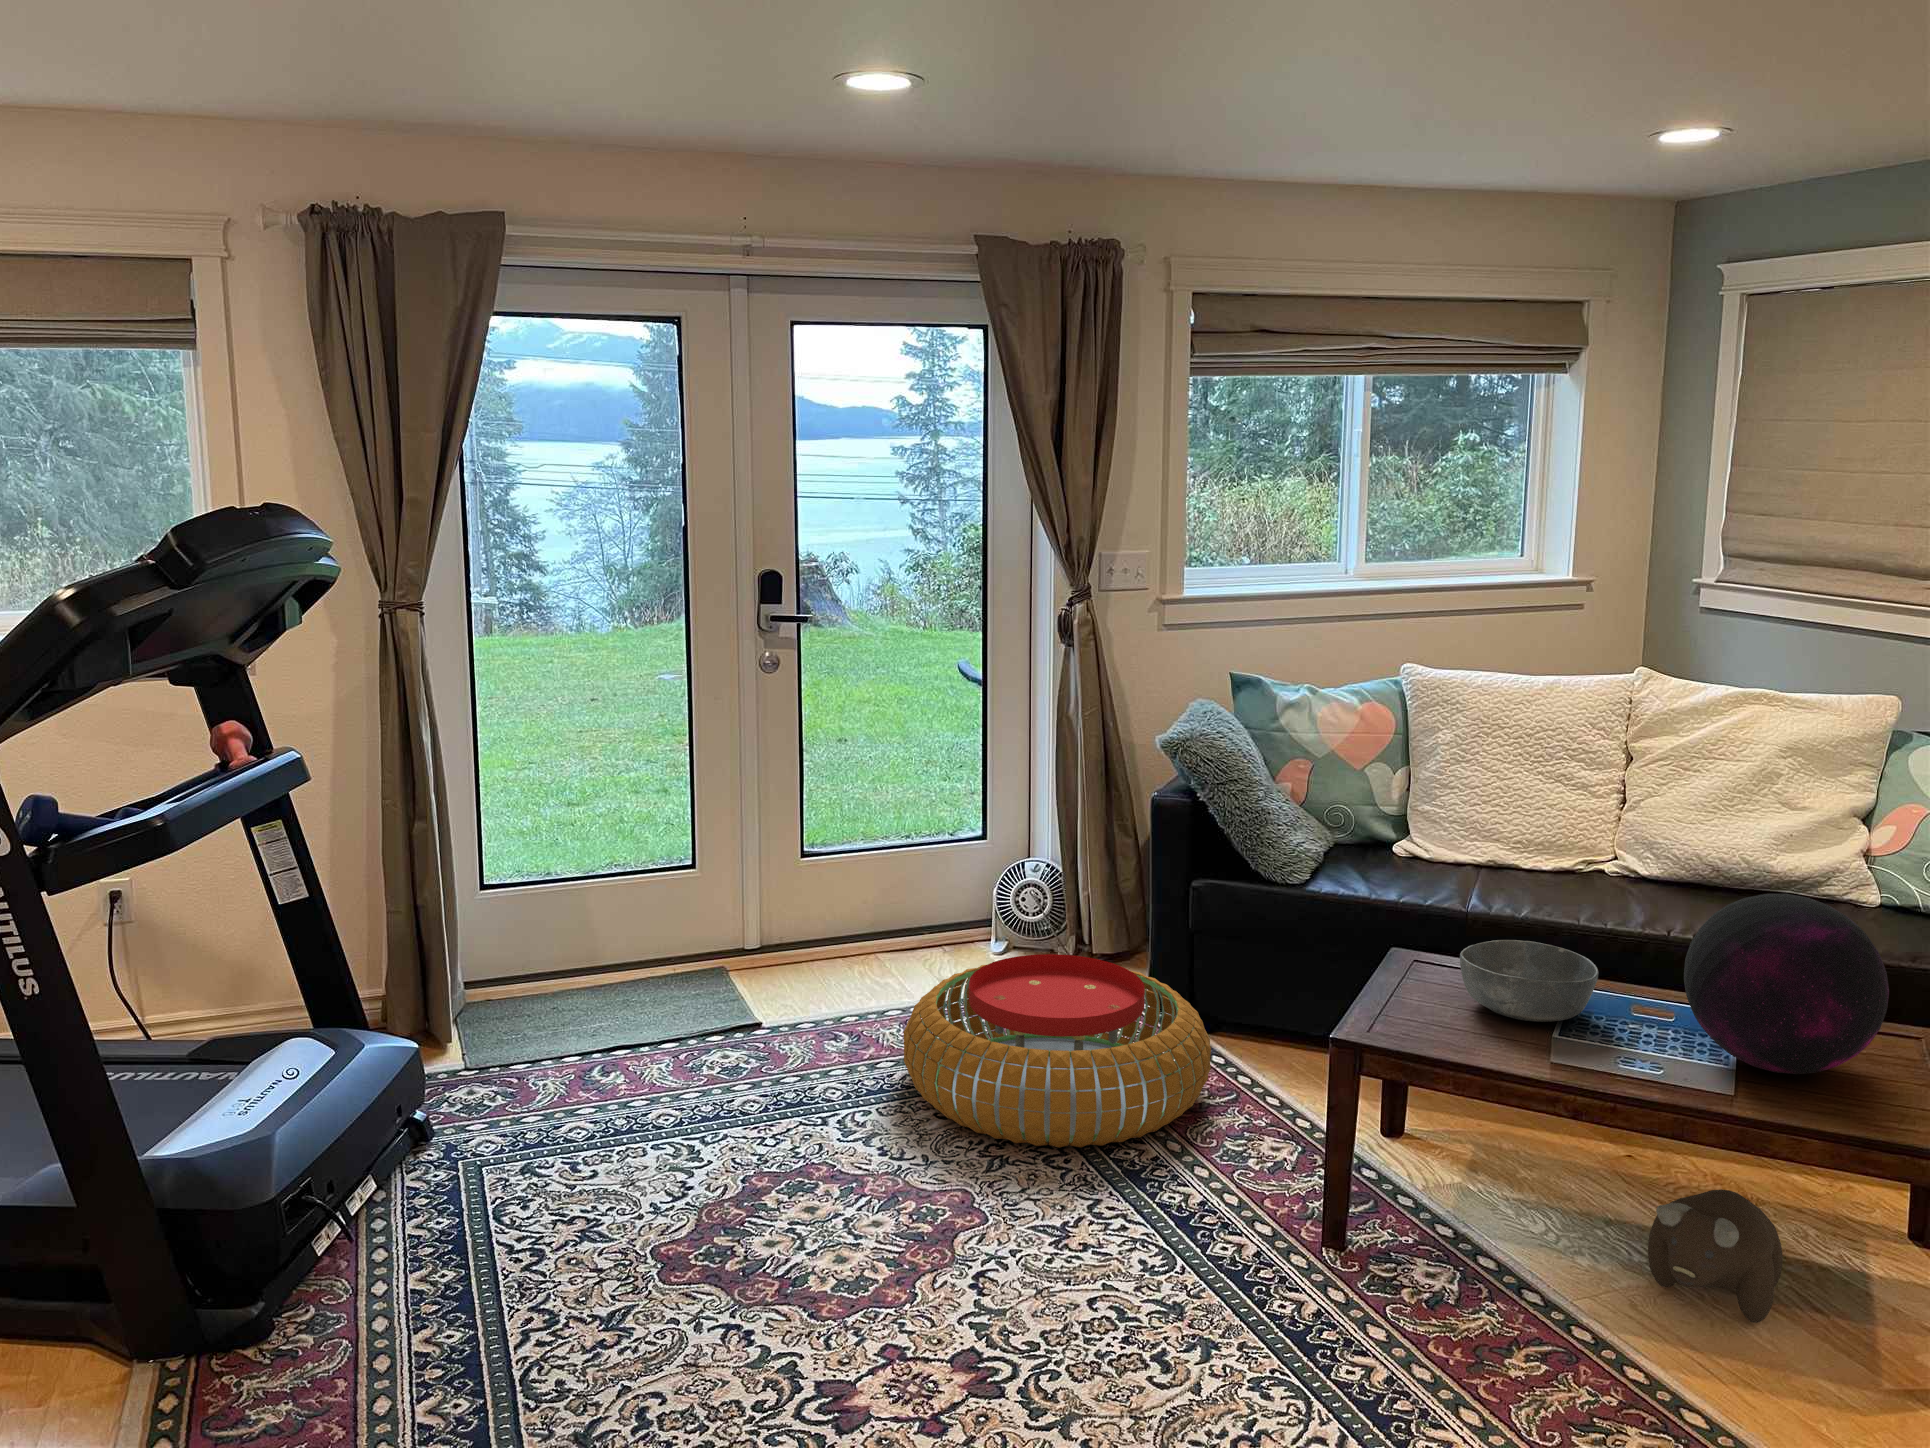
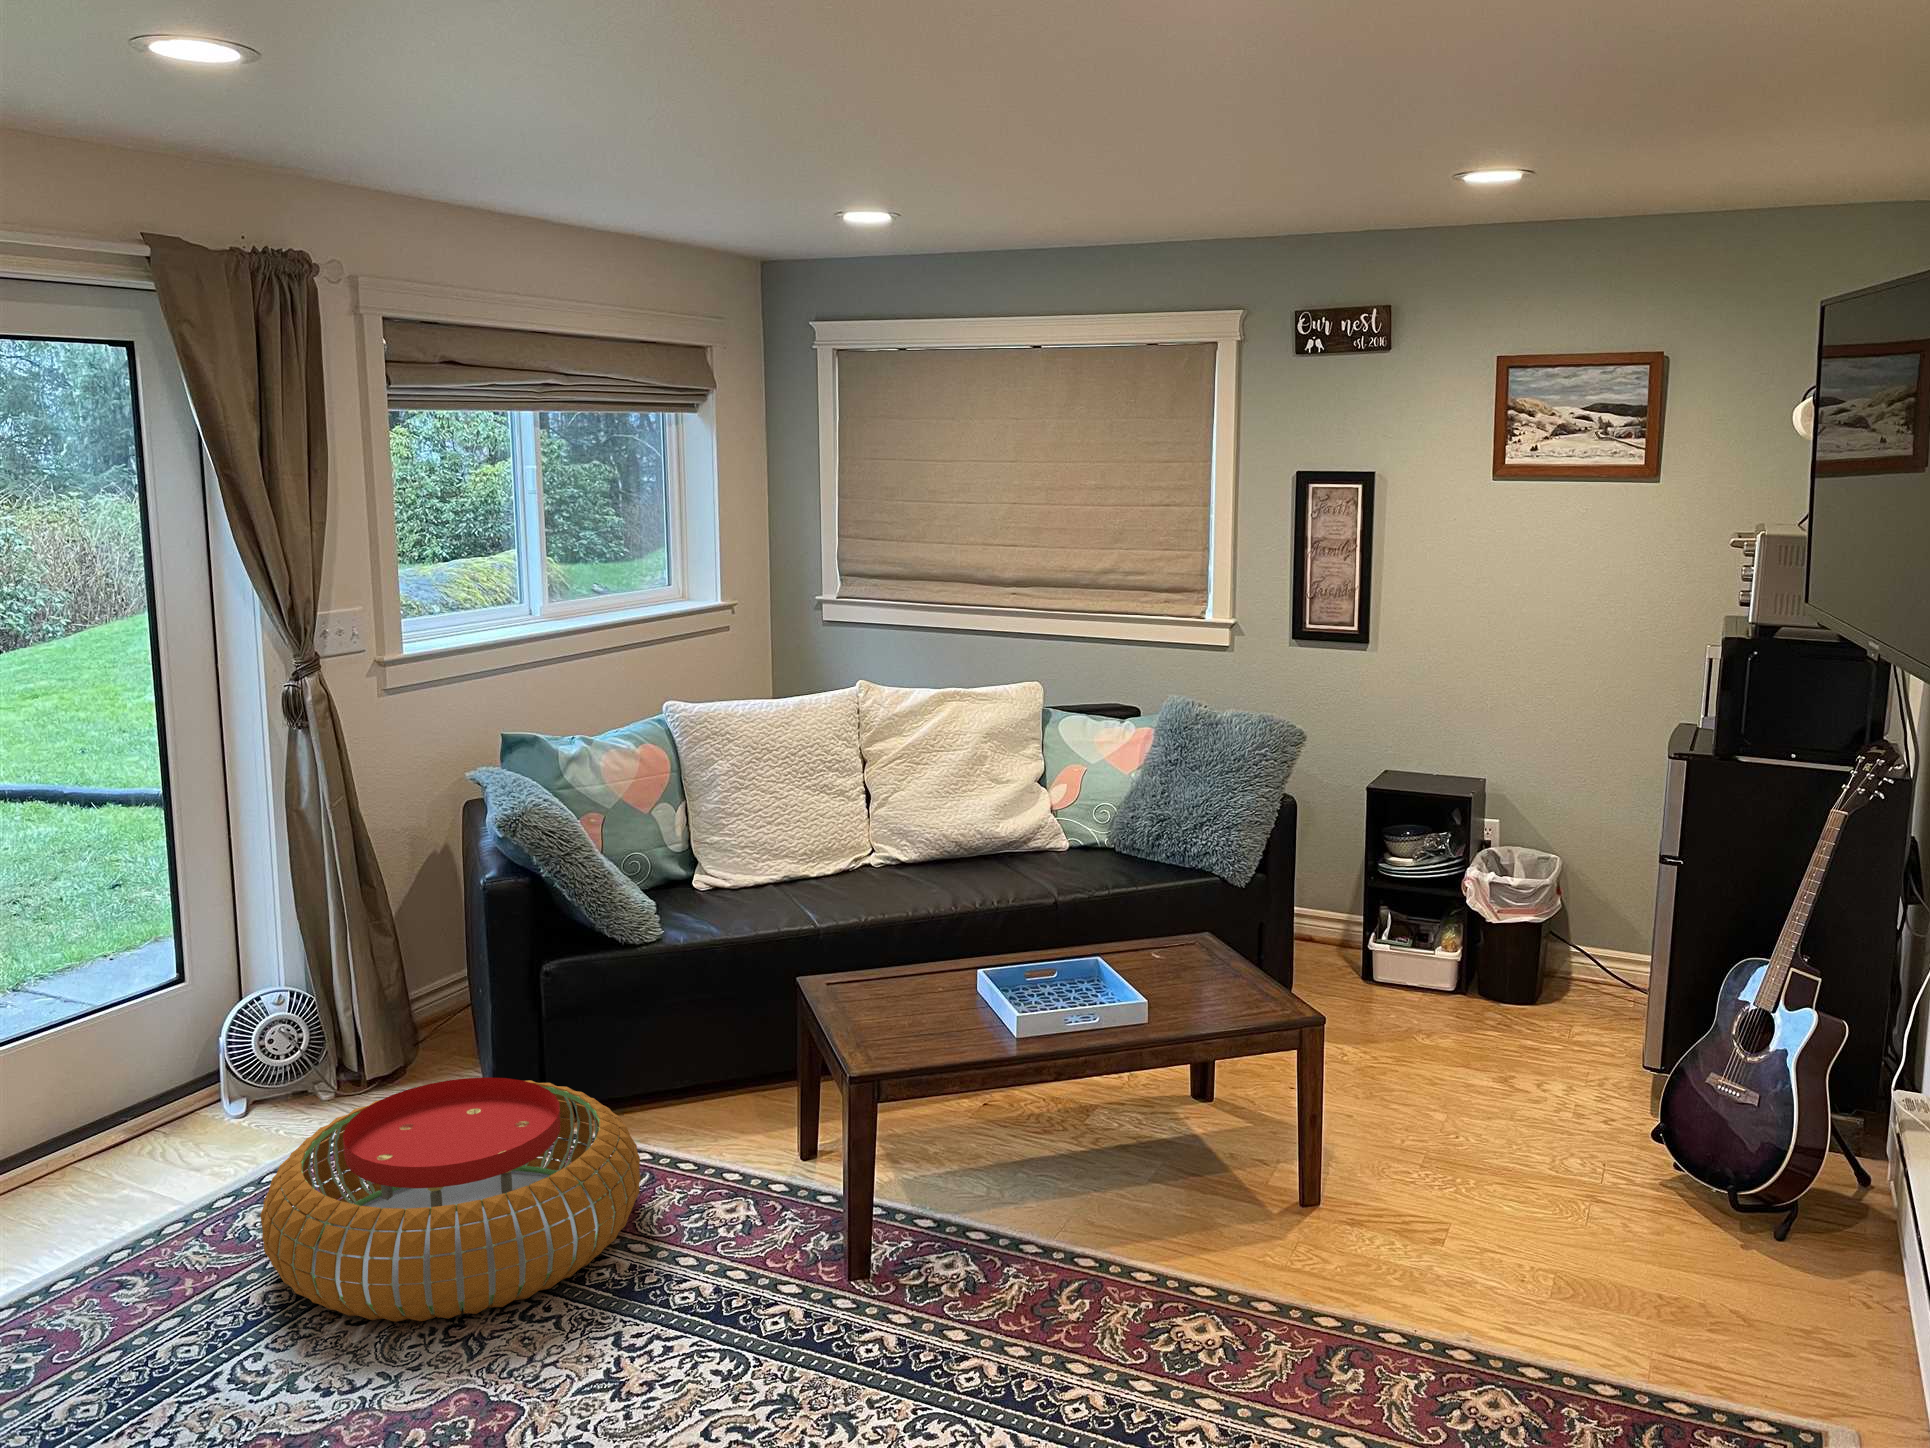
decorative orb: present [1684,894,1889,1074] -> none [1086,852,1230,996]
bowl: present [1460,940,1598,1022] -> none [904,939,1020,1012]
plush toy: present [1648,1189,1783,1323] -> none [1089,1104,1186,1202]

